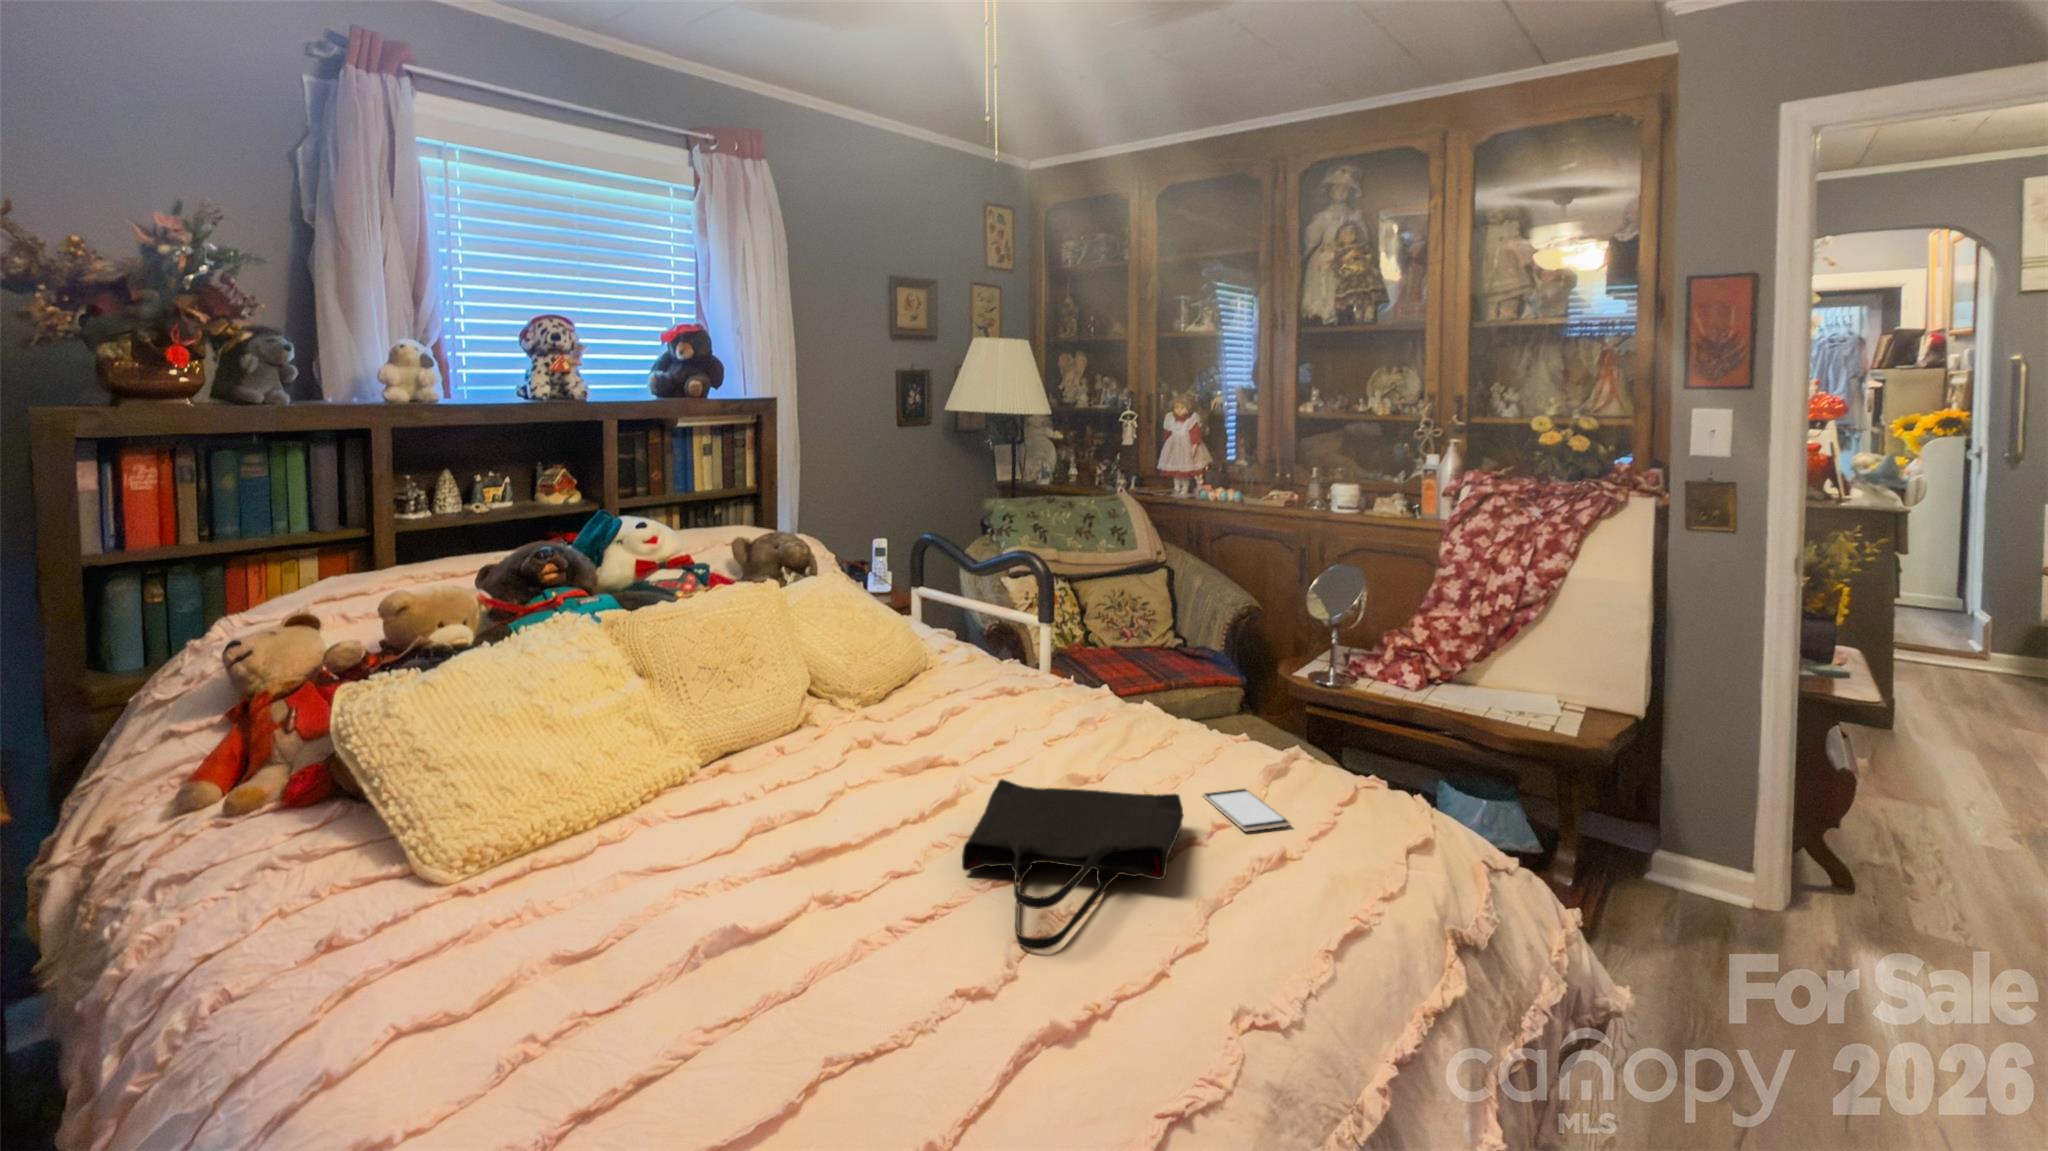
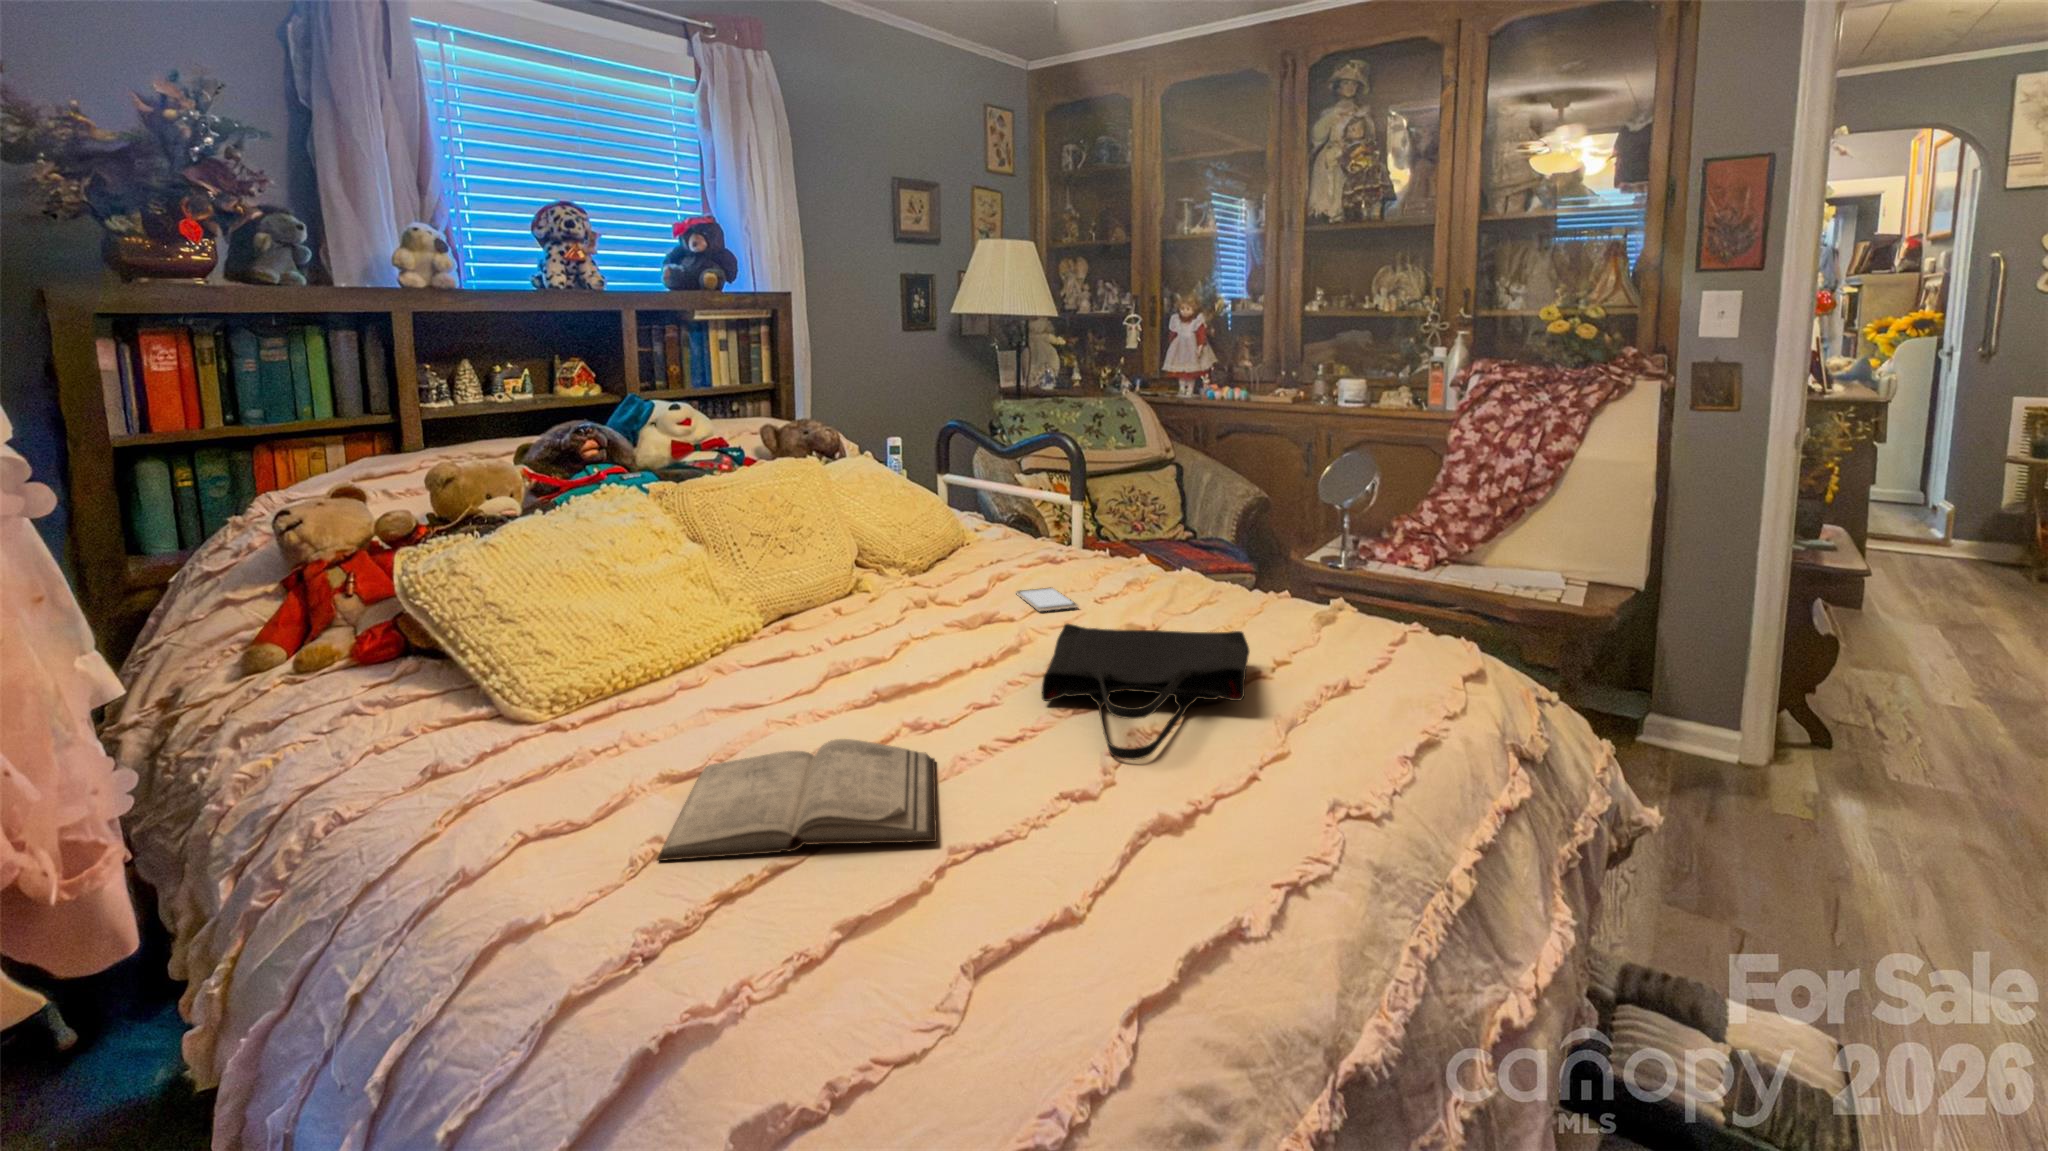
smartphone: present [1203,789,1291,831] -> present [1016,587,1078,611]
diary: none [526,921,837,1067] -> present [657,739,937,861]

